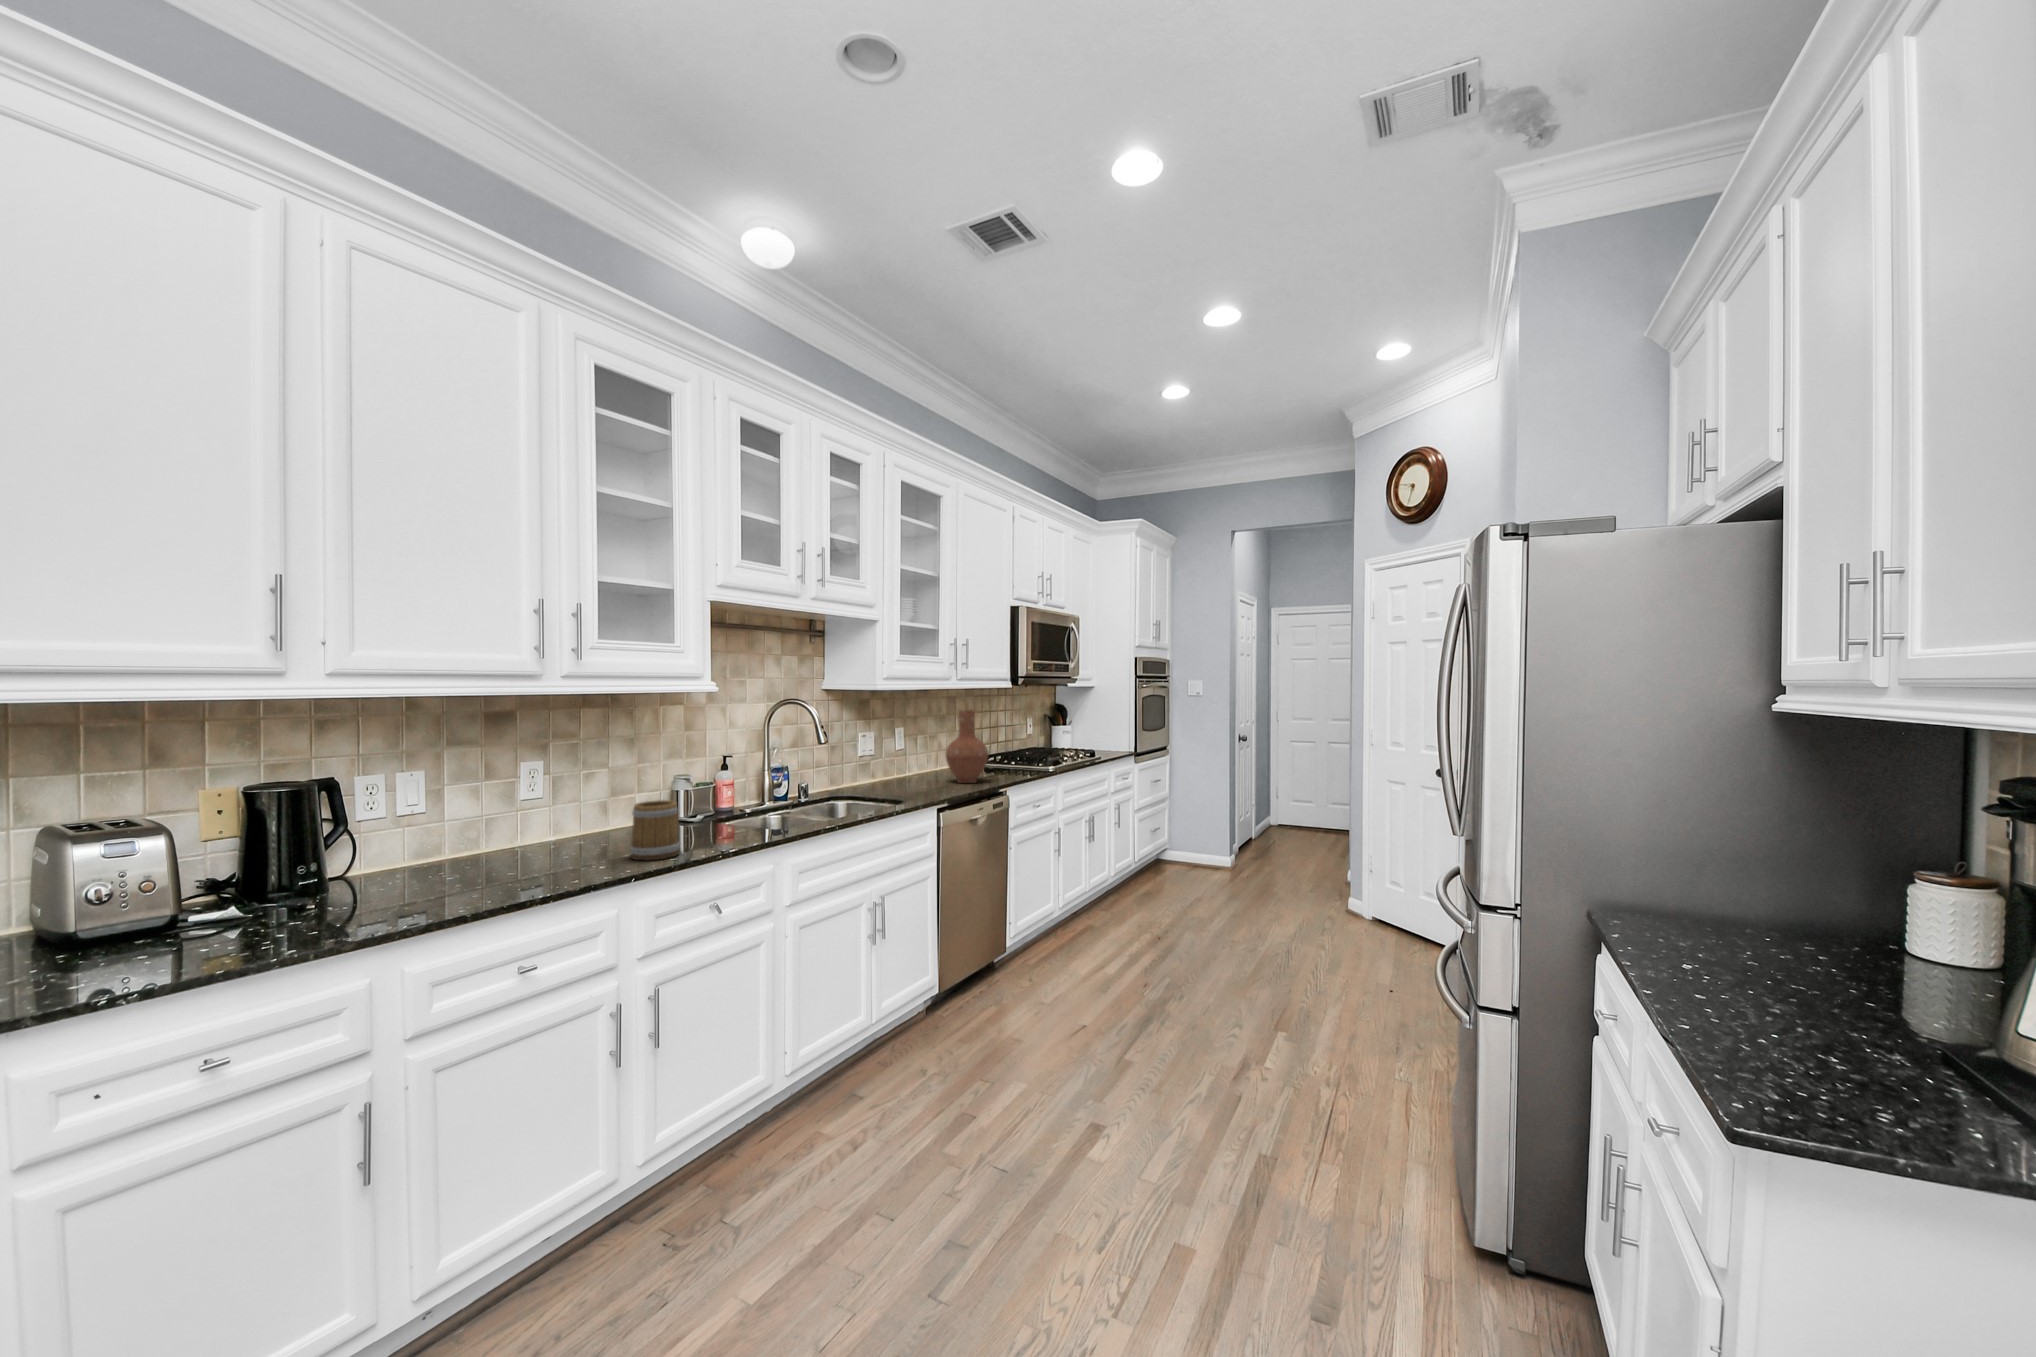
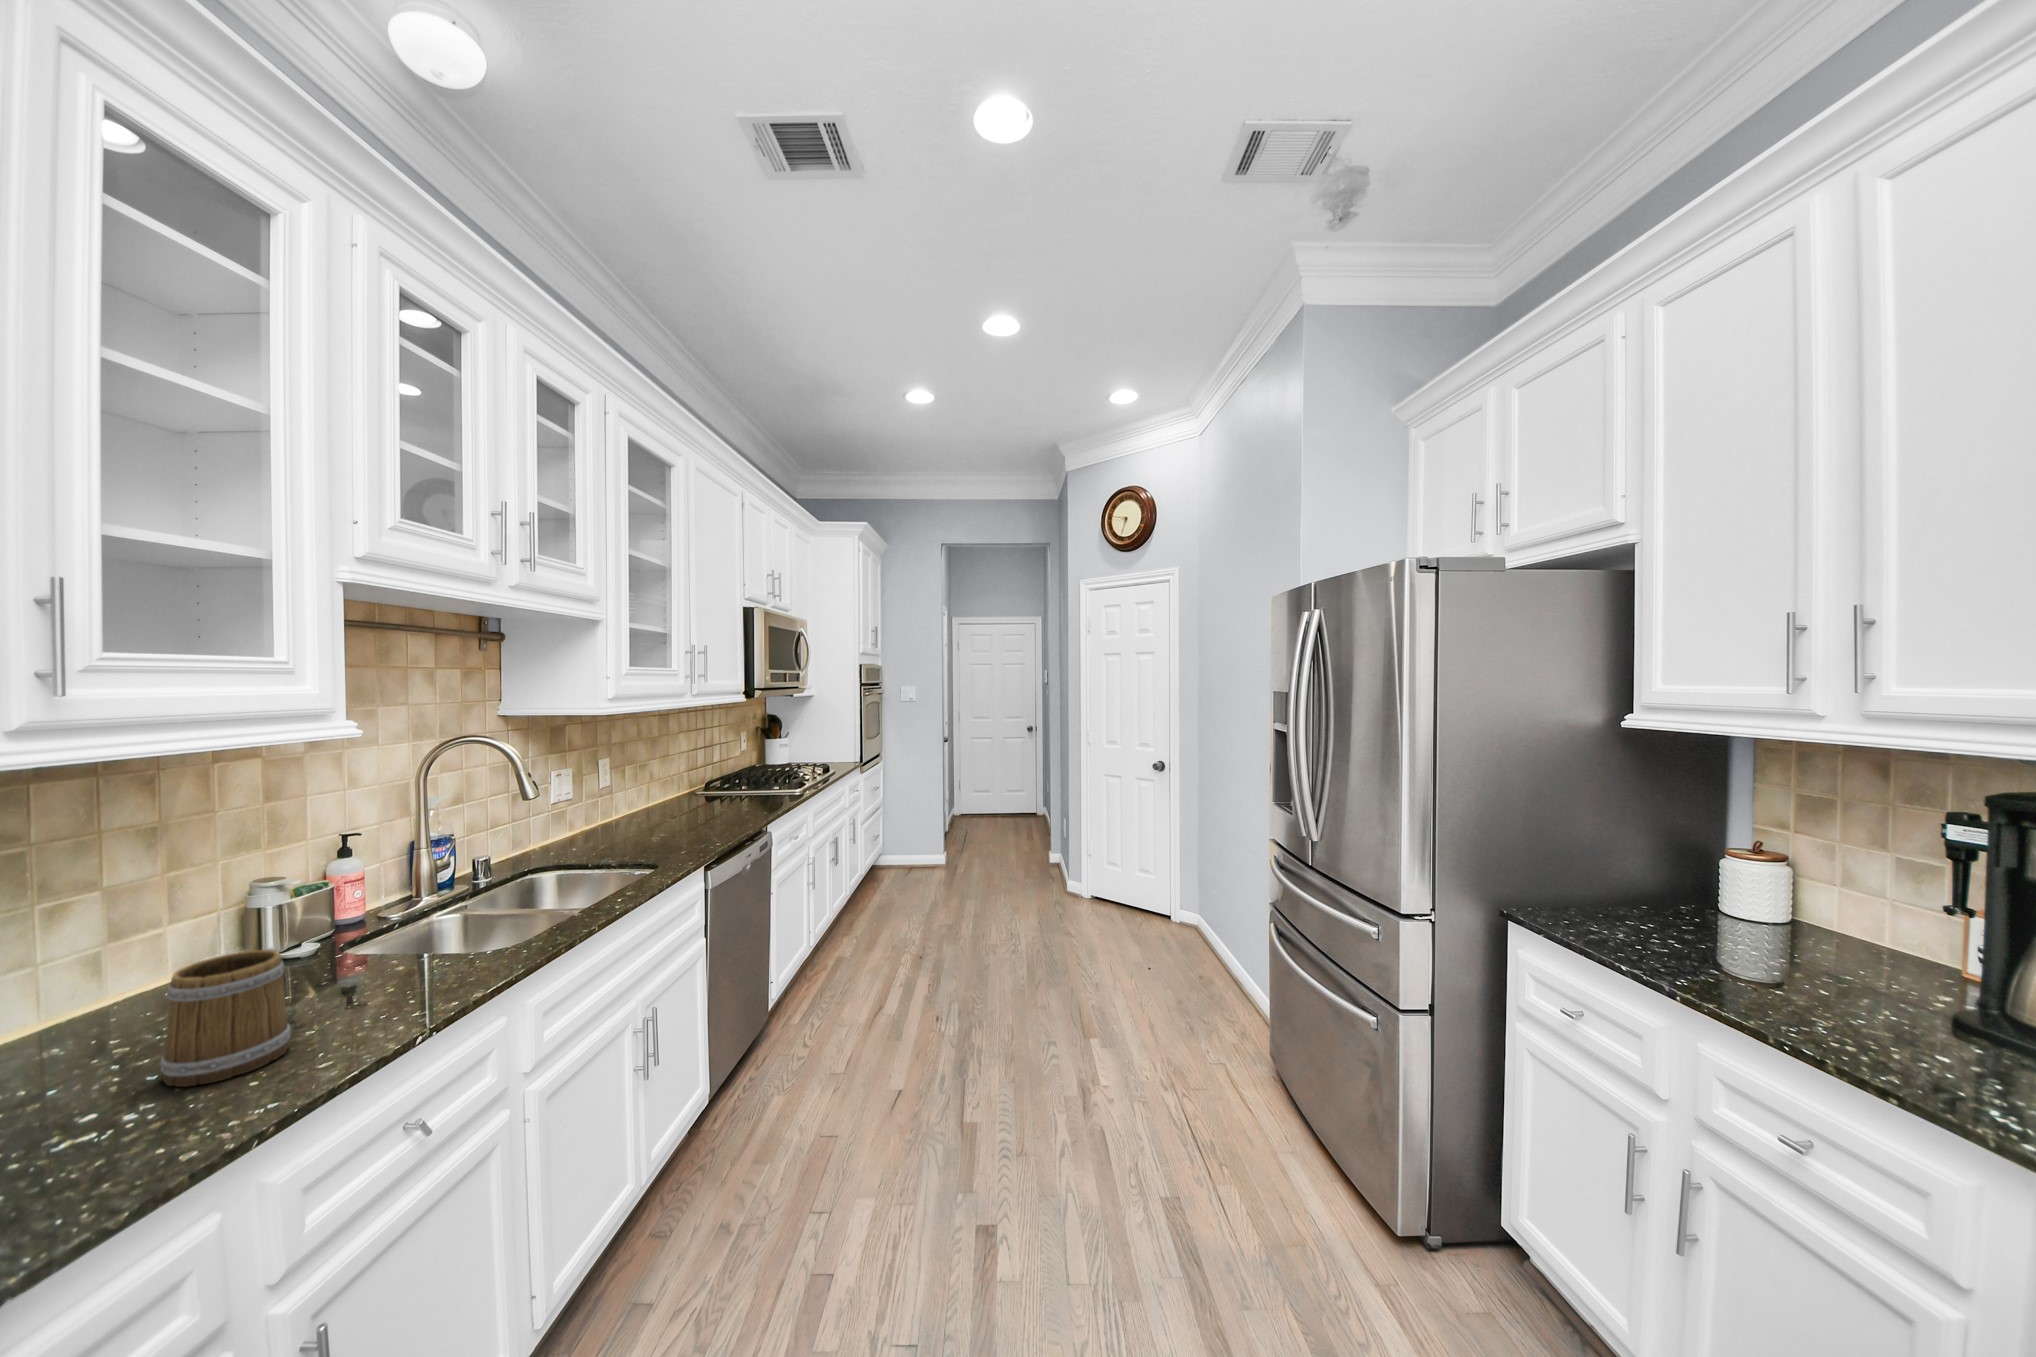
vase: present [946,710,988,783] -> none [678,733,734,822]

